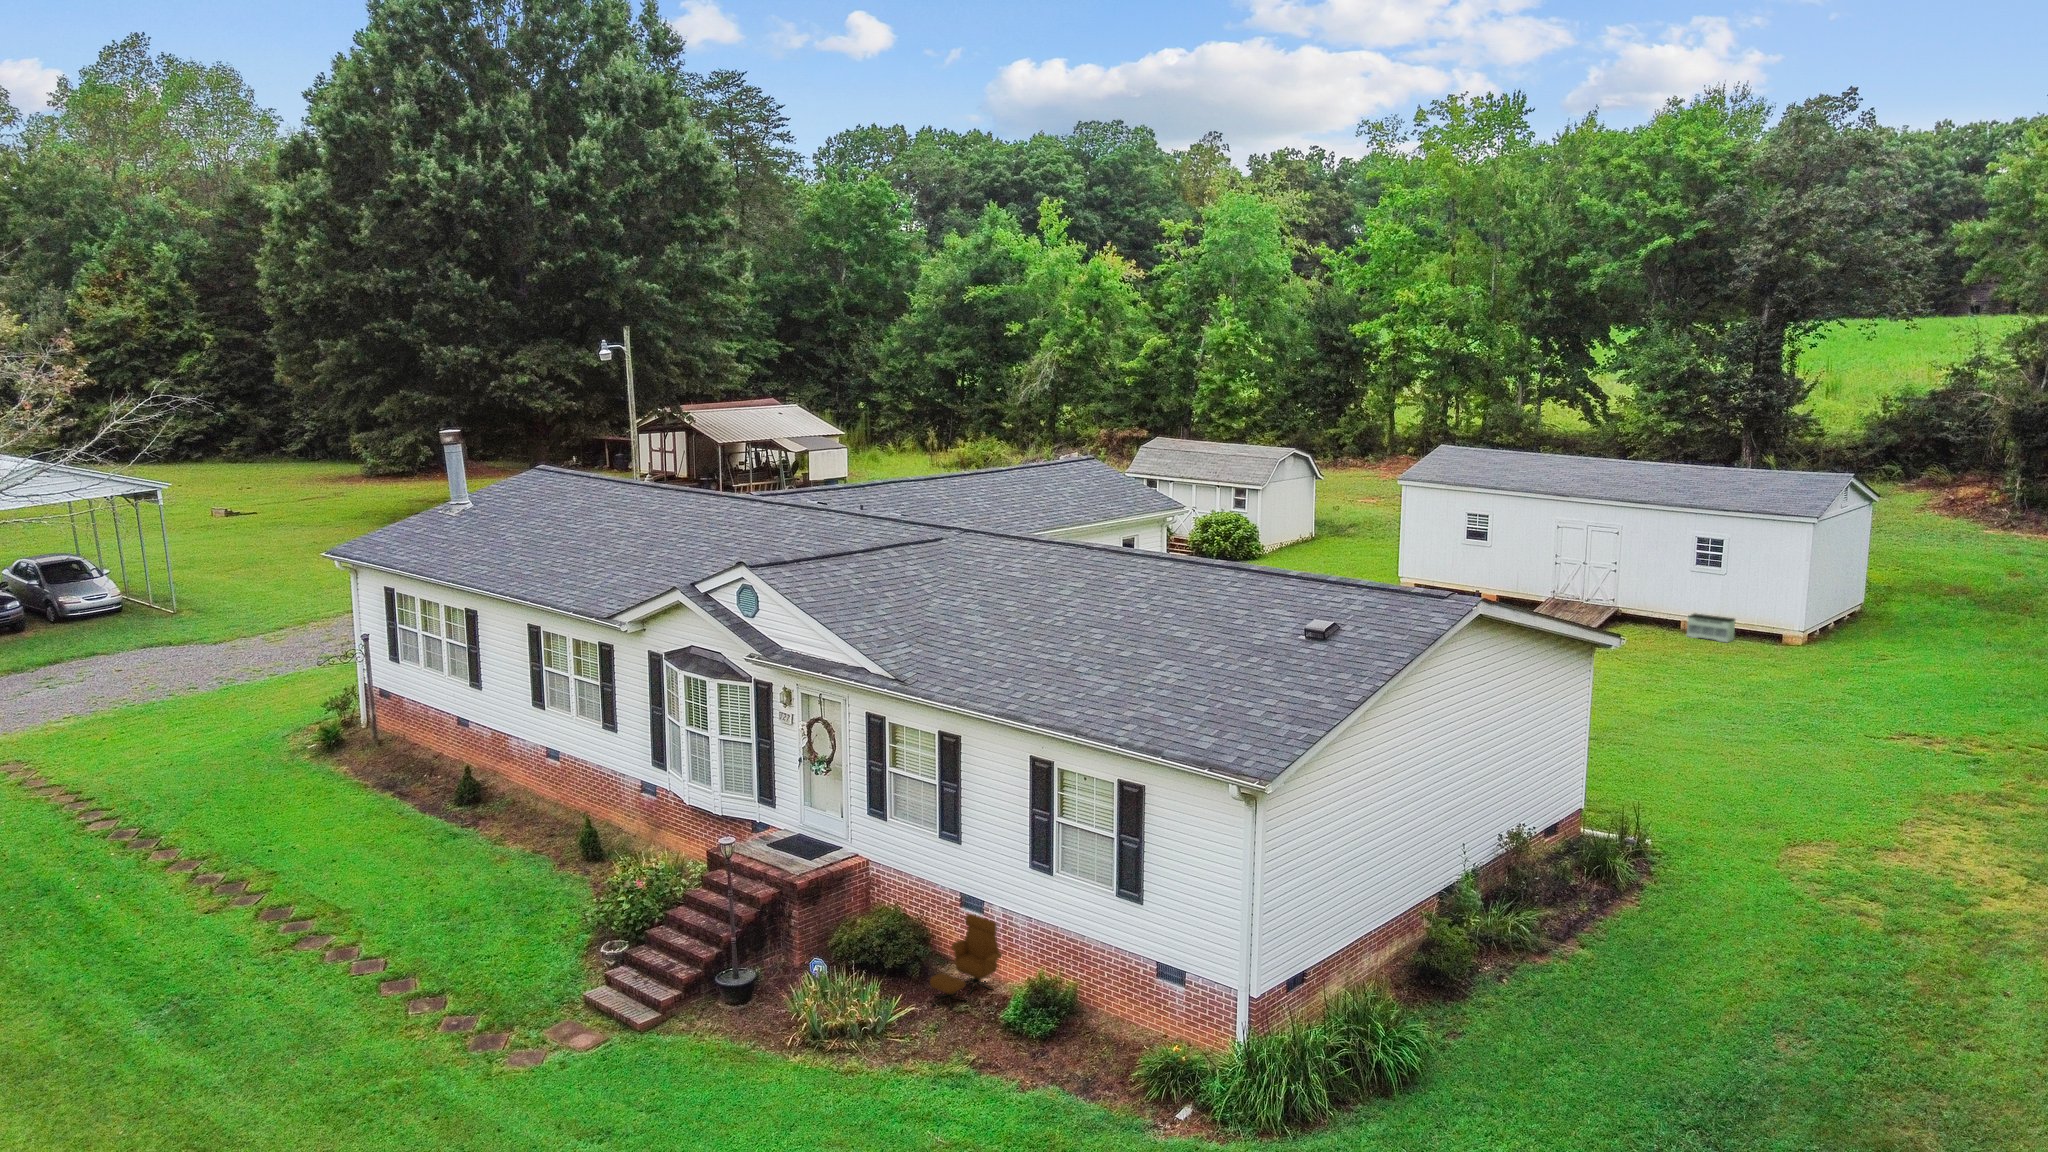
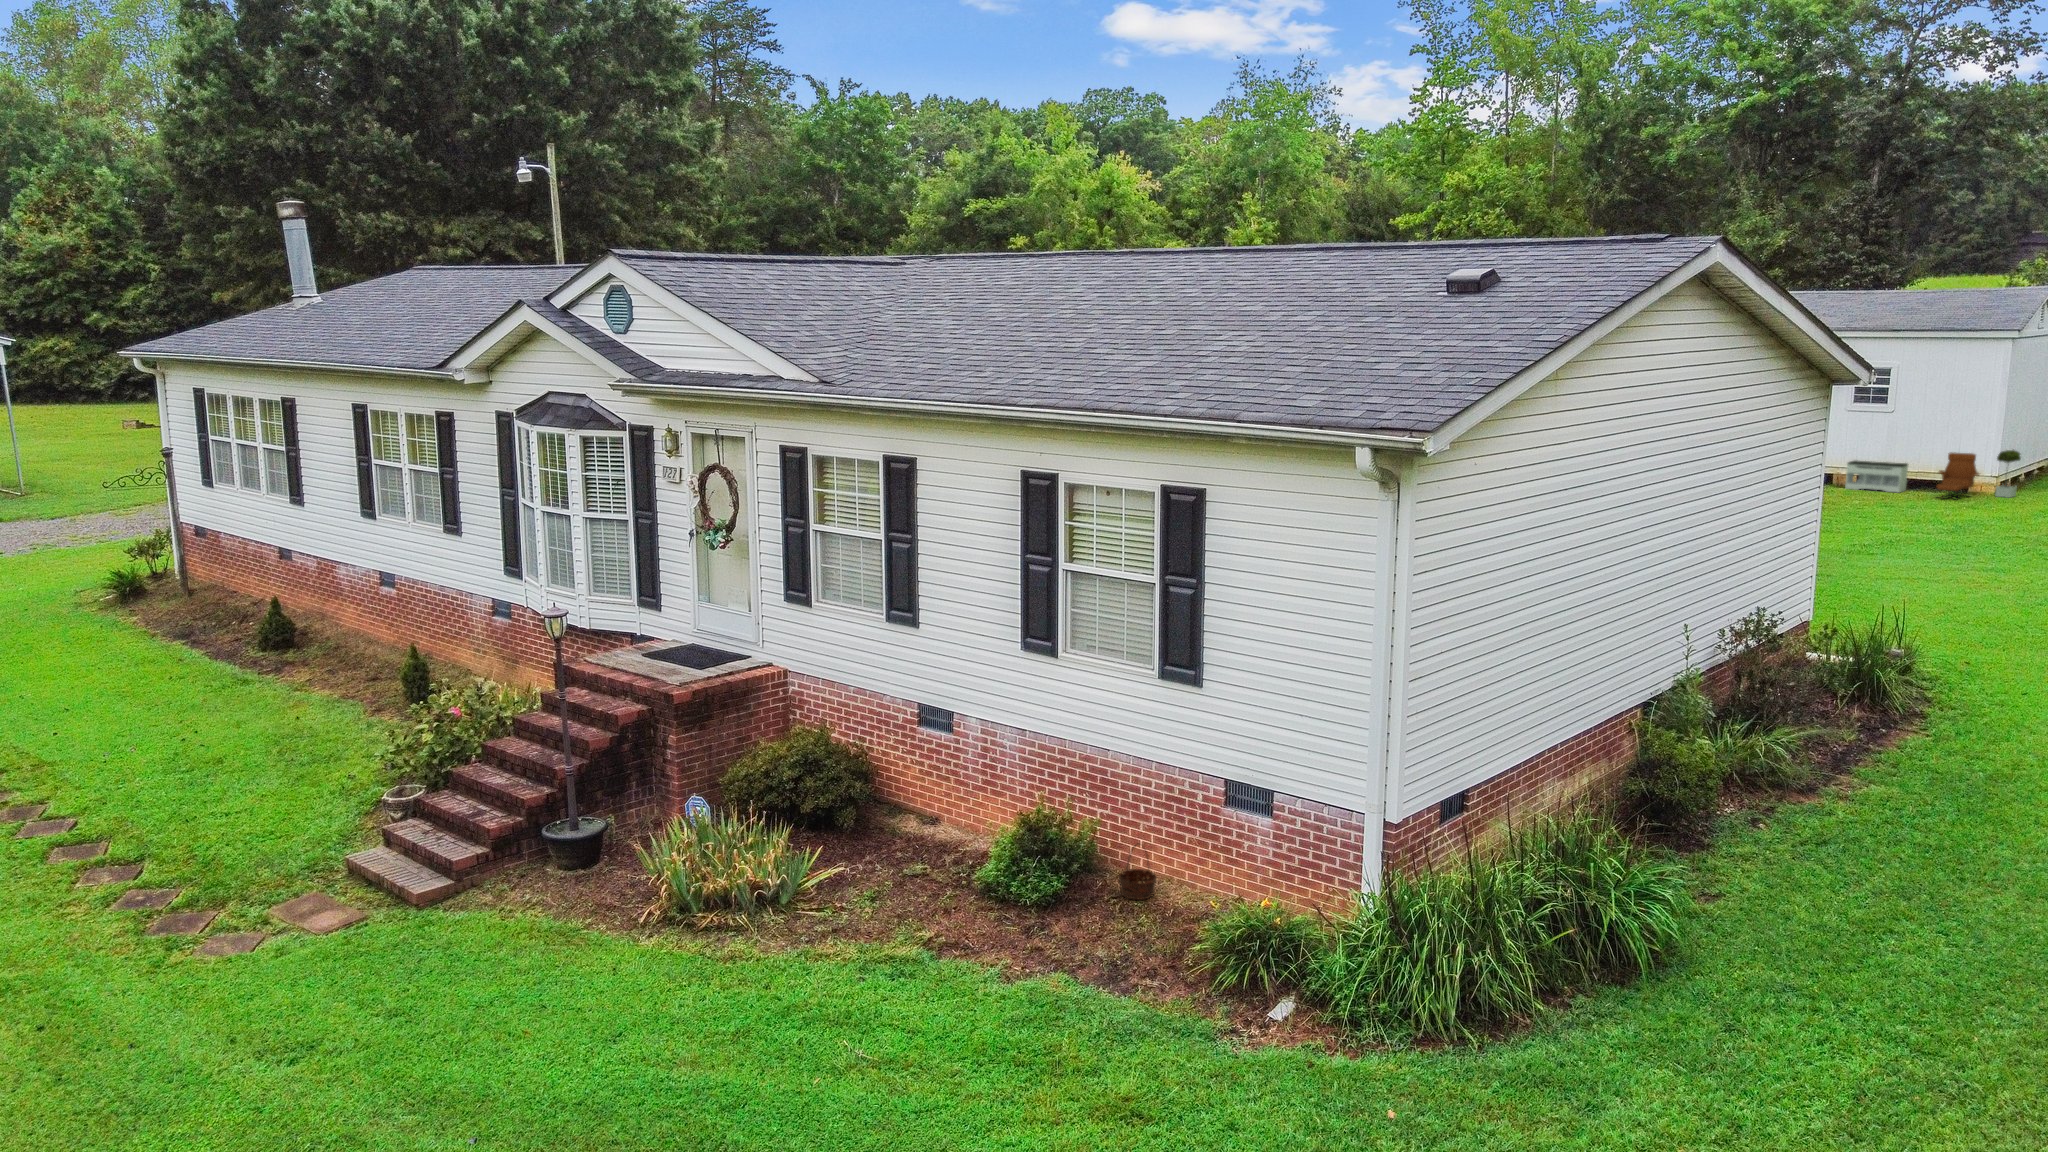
potted tree: none [1802,612,1821,650] -> present [1995,449,2021,498]
lounge chair: present [930,914,1002,1008] -> present [1936,452,1979,499]
basket: none [1089,998,1114,1035] -> present [1118,846,1157,900]

